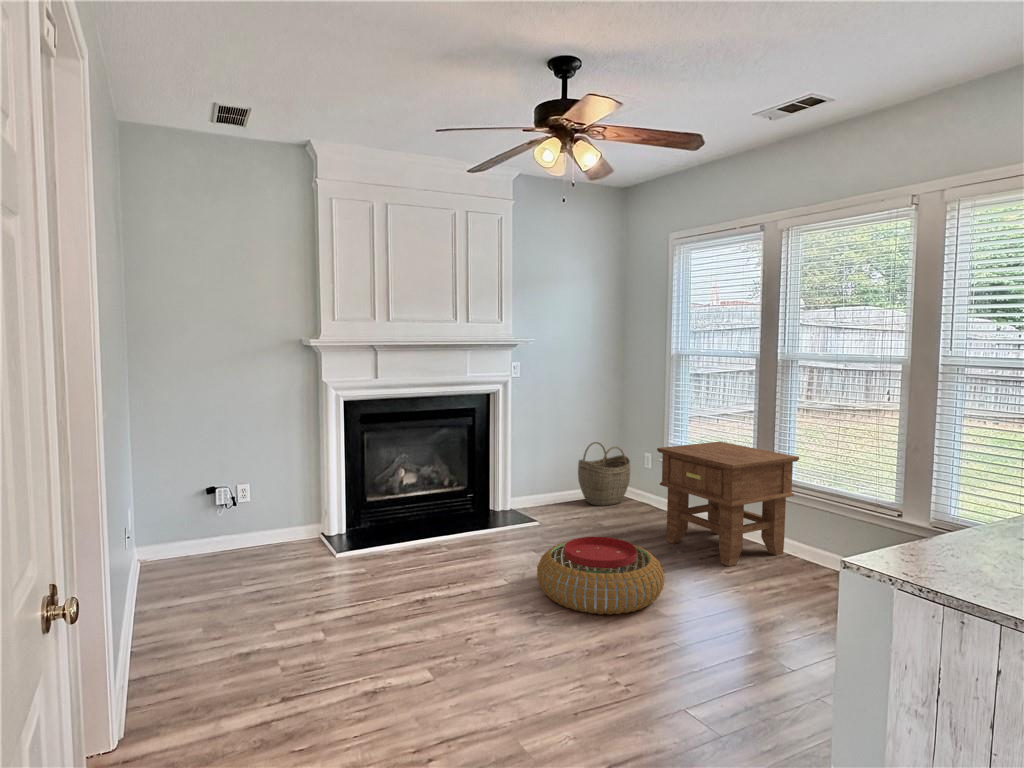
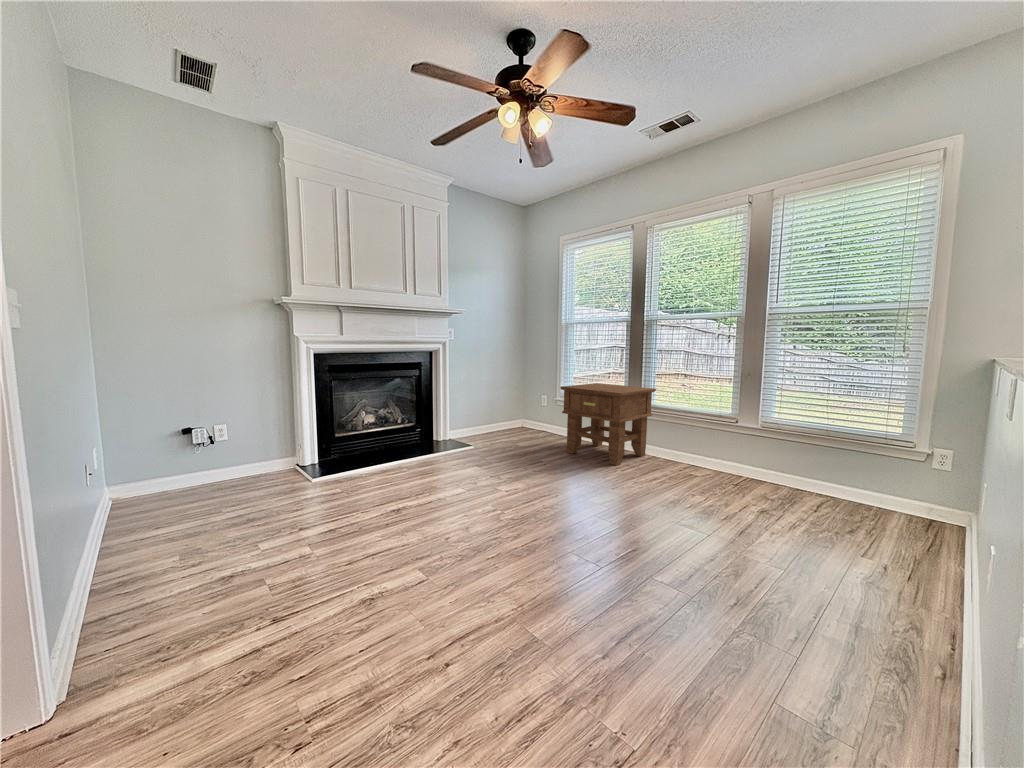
woven basket: present [578,442,630,506] -> none [495,389,531,434]
pouf: present [537,537,664,615] -> none [490,449,587,506]

